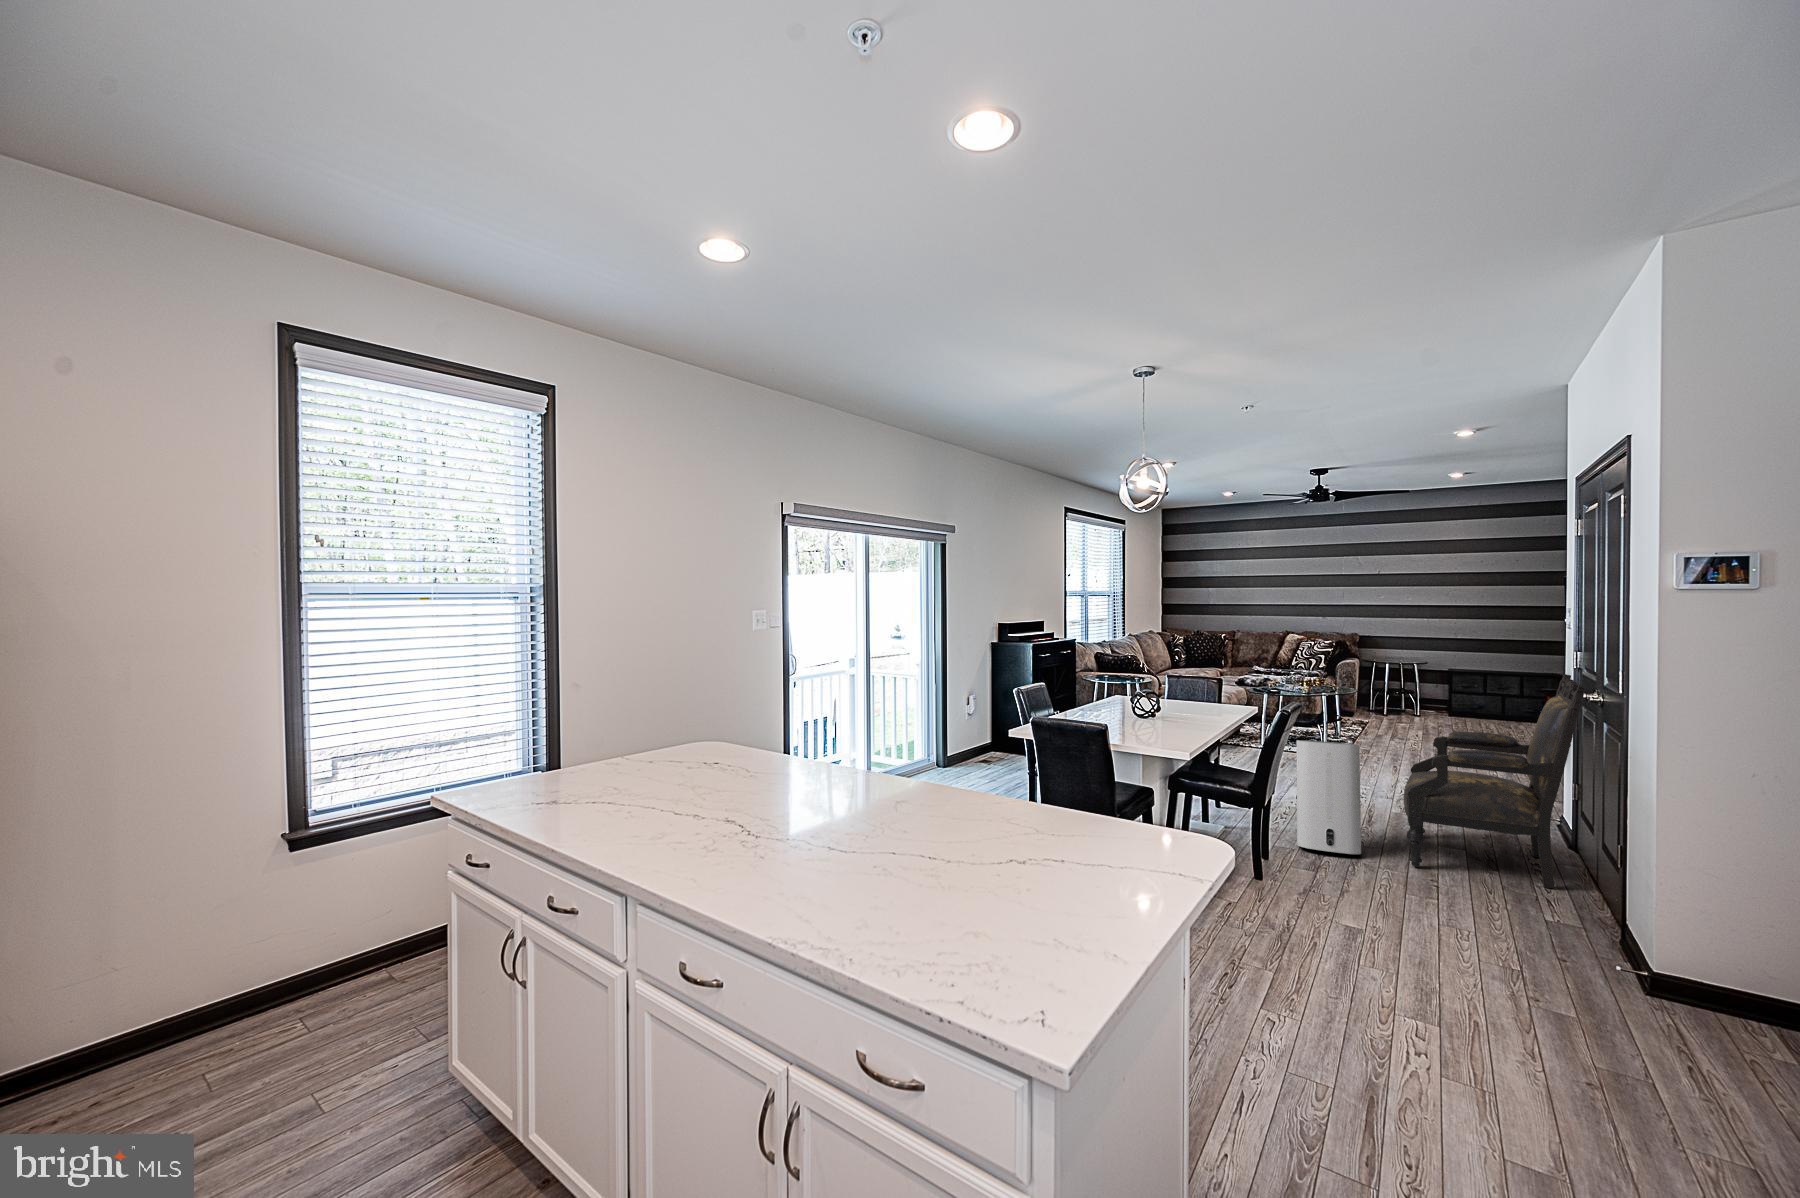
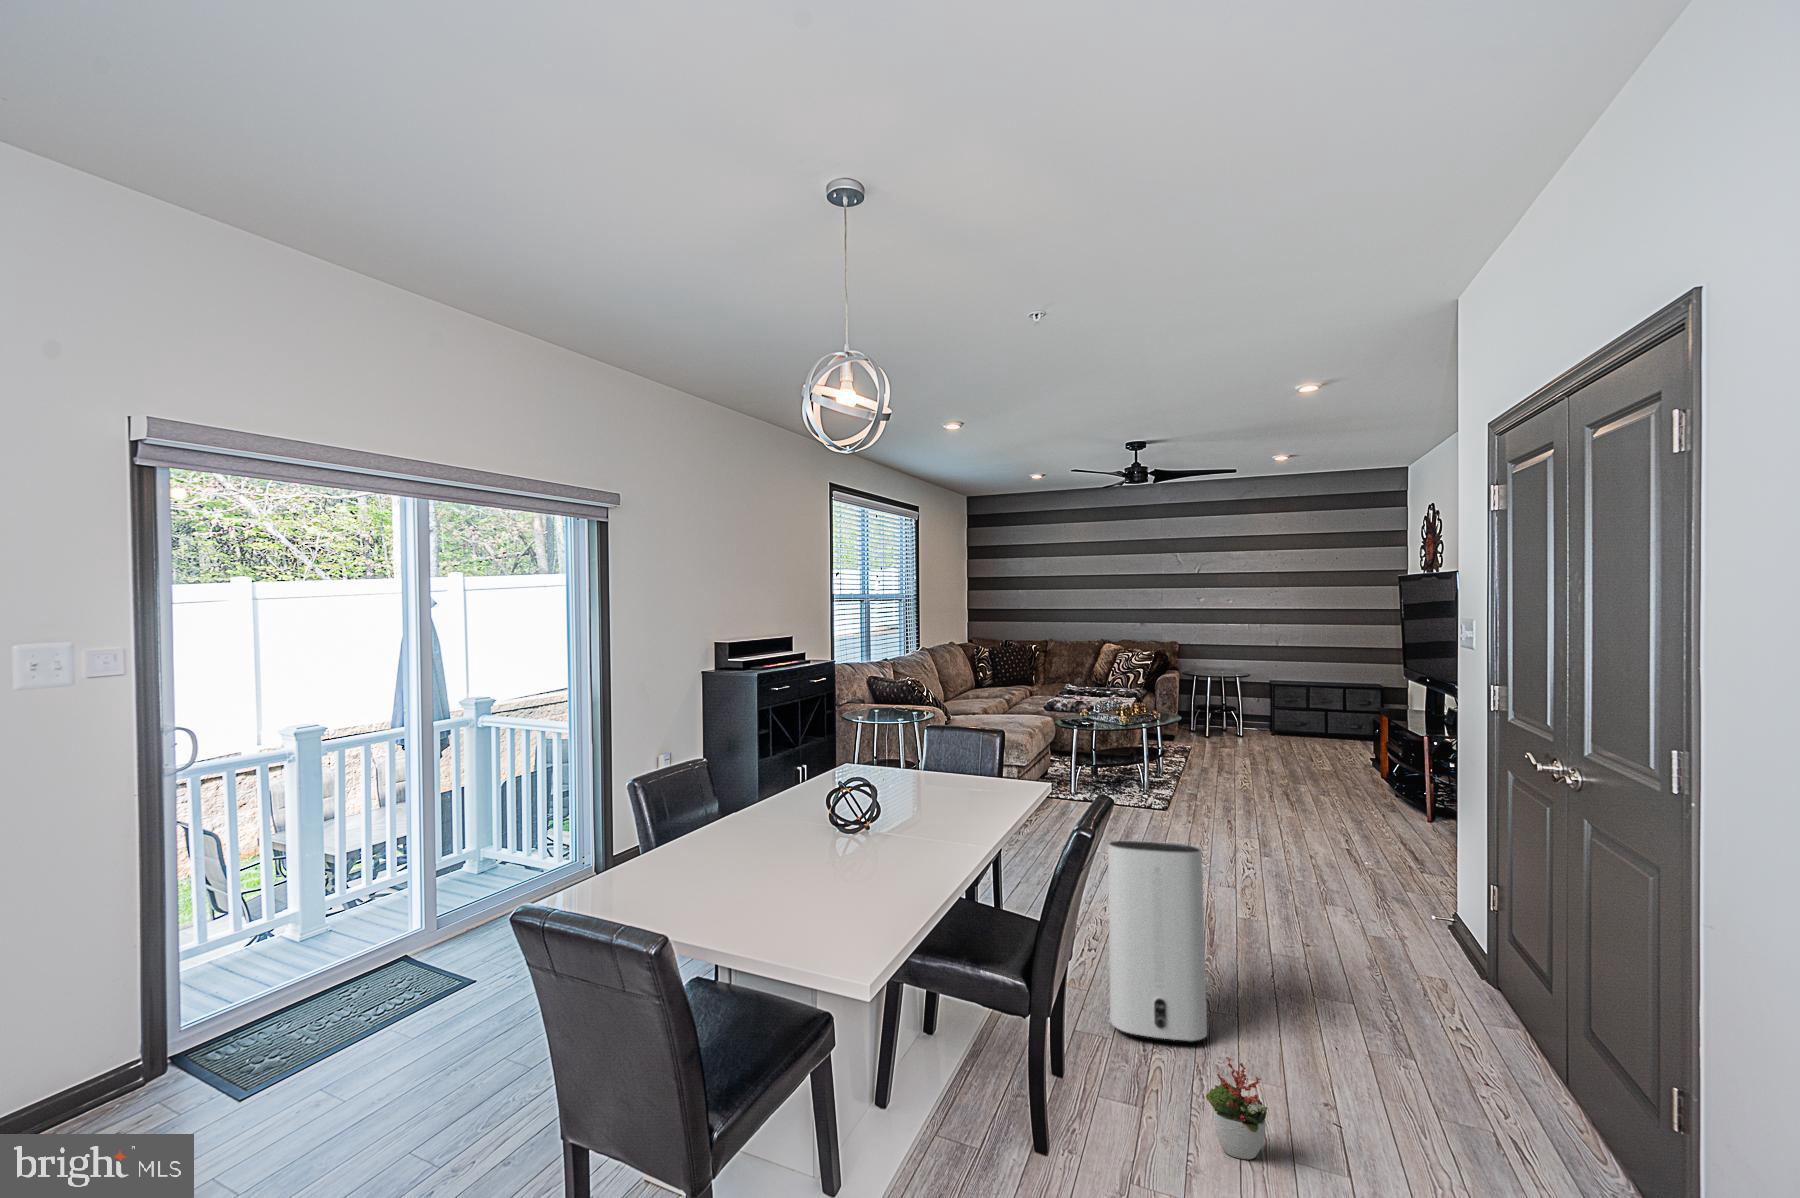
armchair: present [1404,674,1585,888] -> none [1268,725,1551,1098]
decorative plant: none [1355,840,1392,894] -> present [1206,1057,1267,1159]

